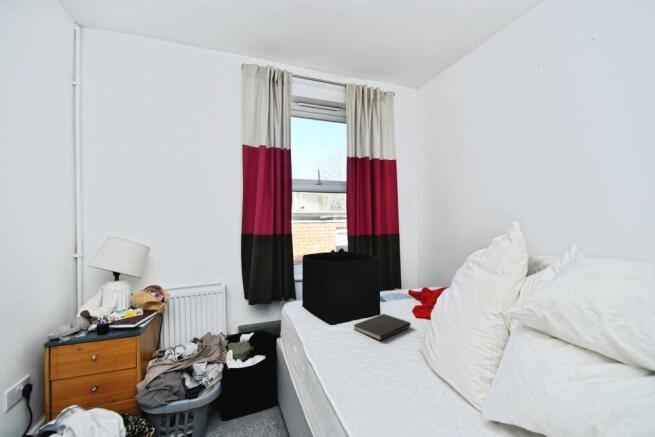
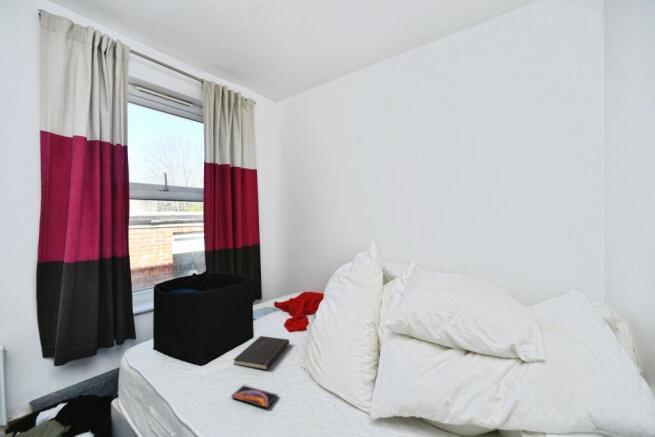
smartphone: none [343,346,383,367] -> present [232,386,277,408]

